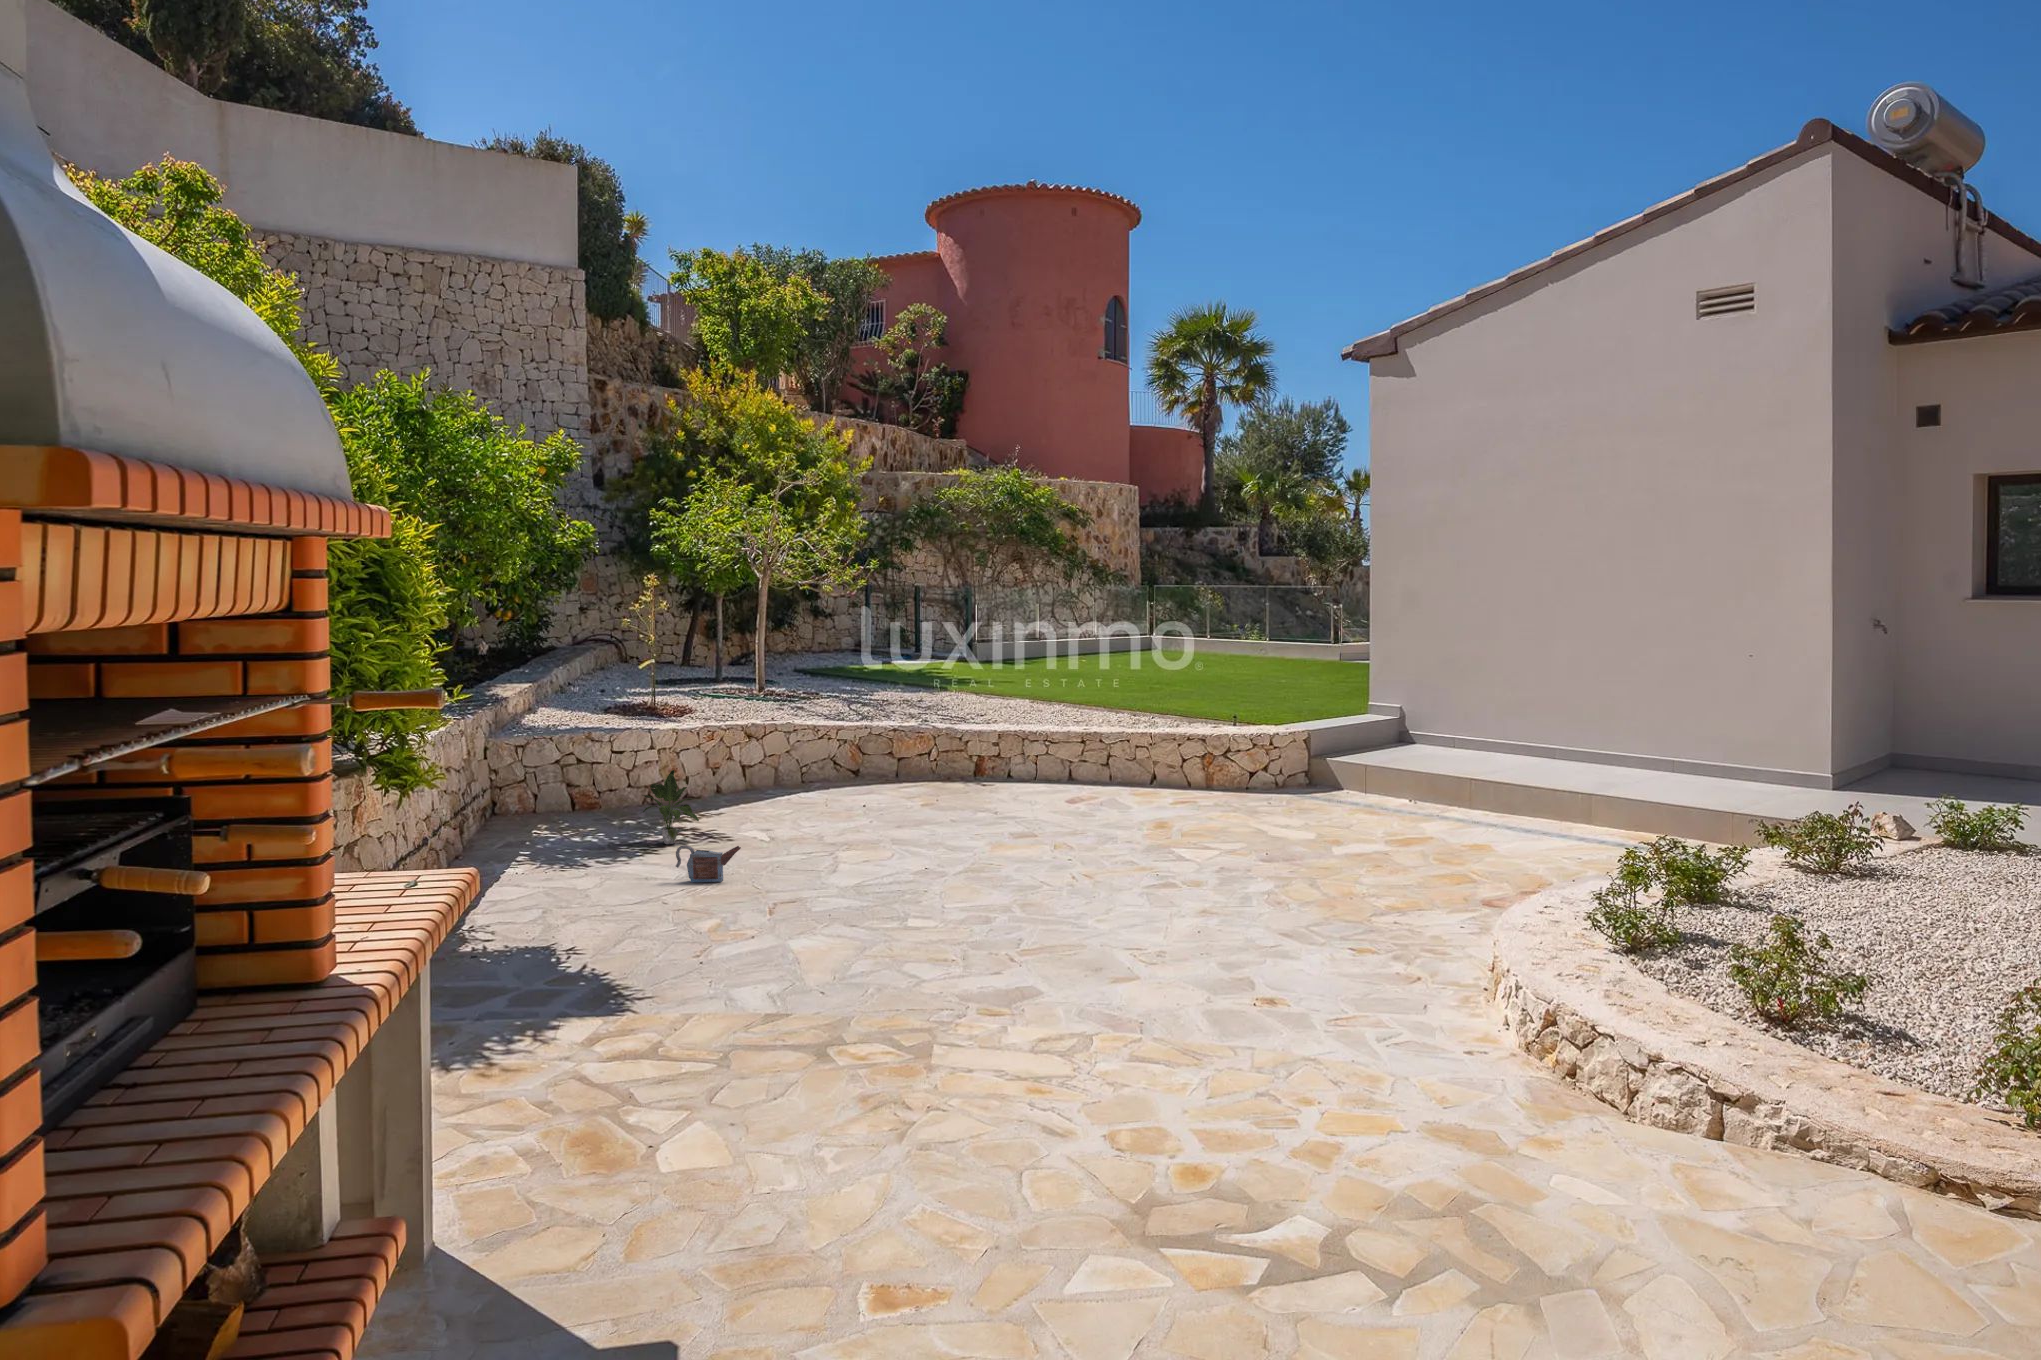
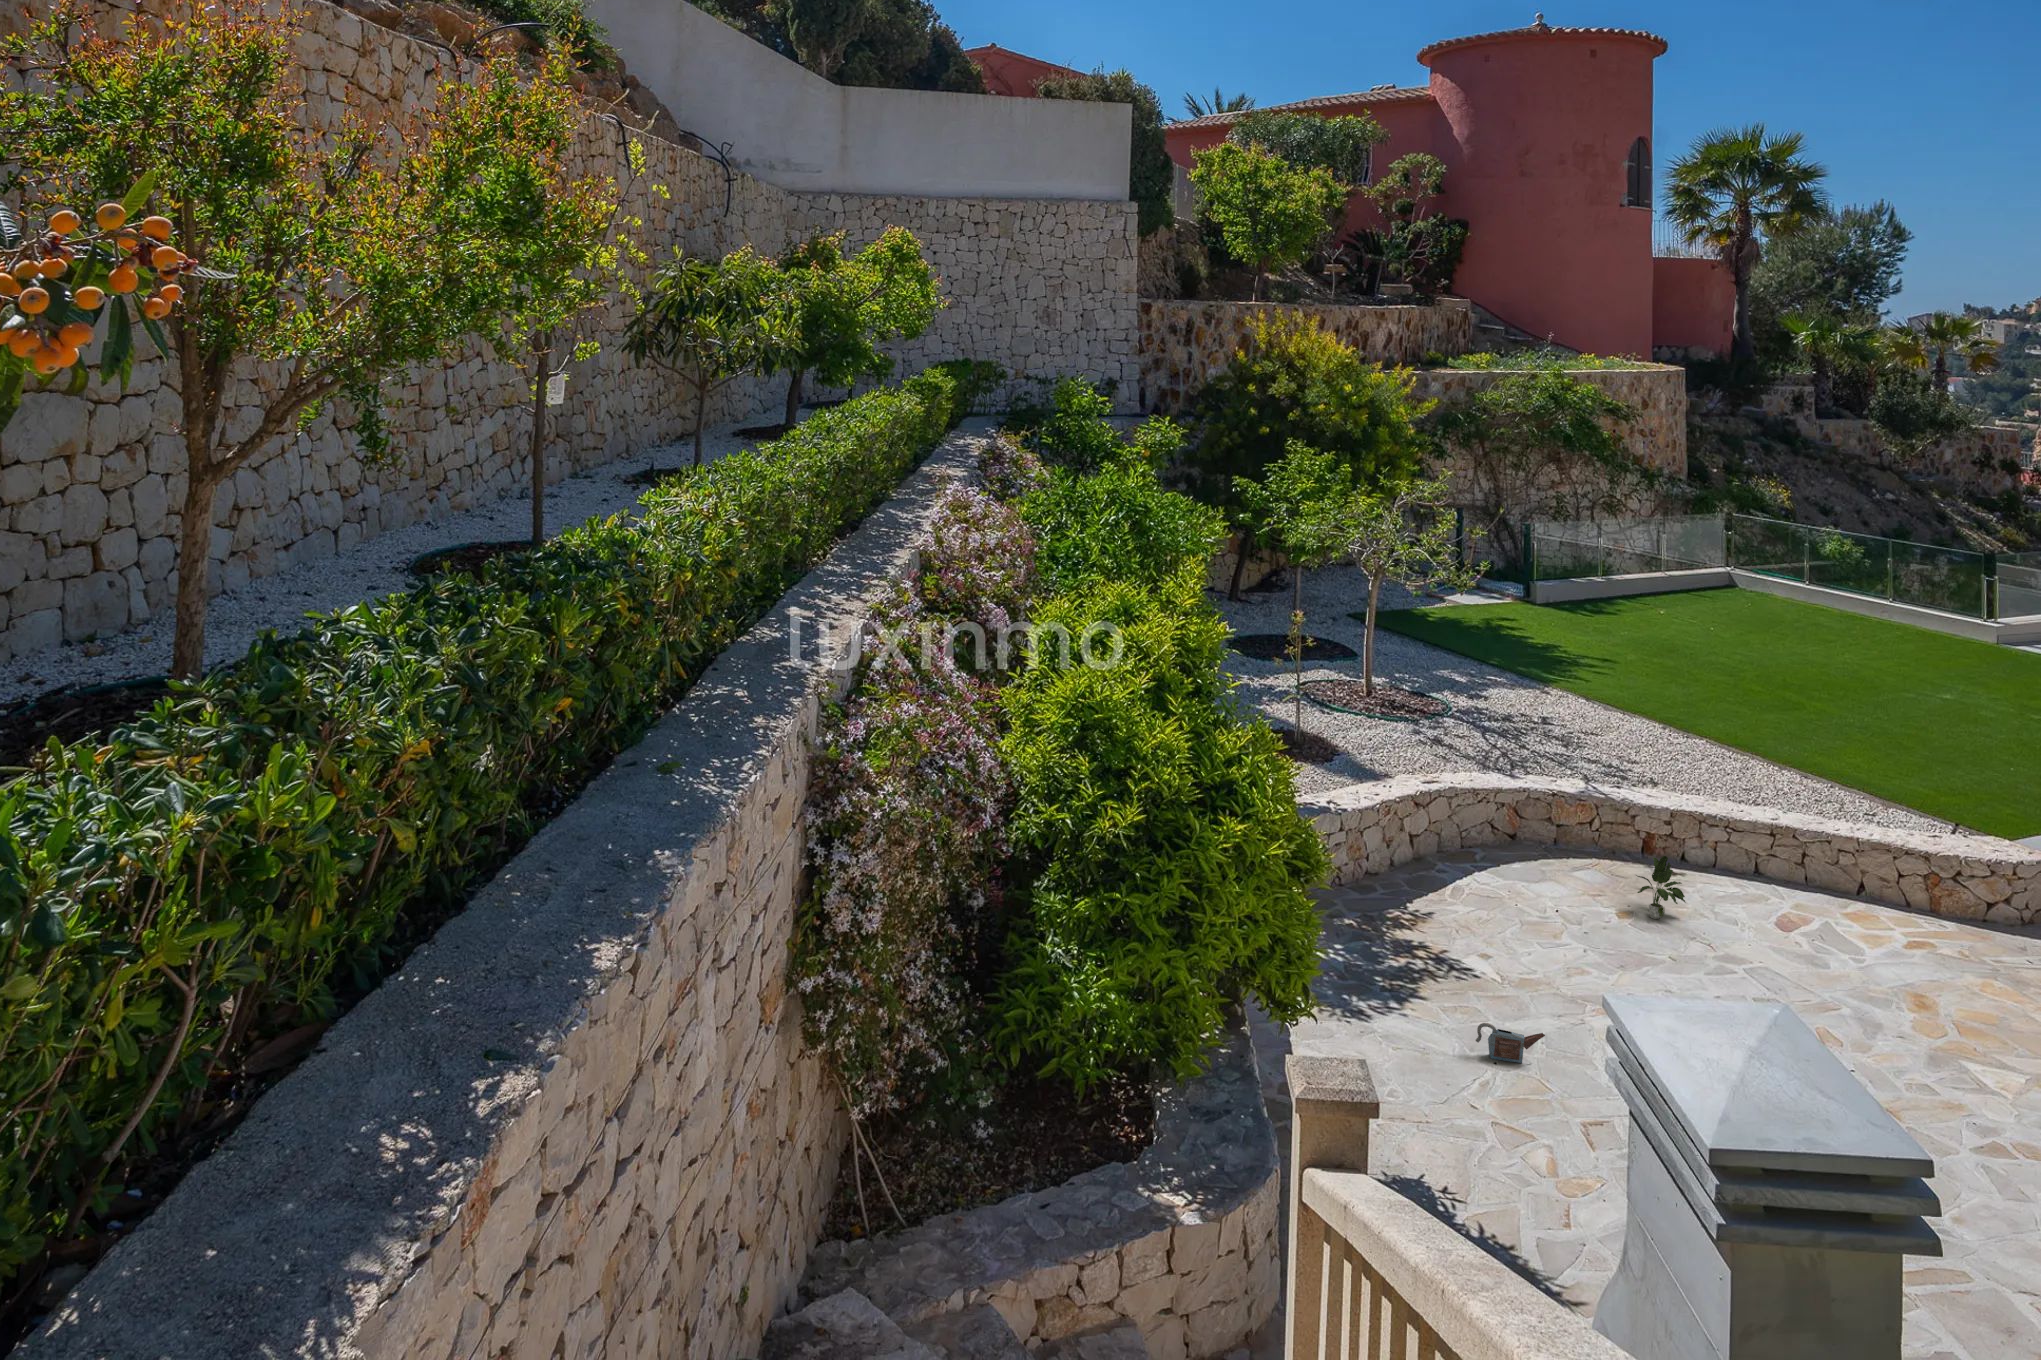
potted plant: present [643,770,699,844] -> present [1636,856,1685,919]

